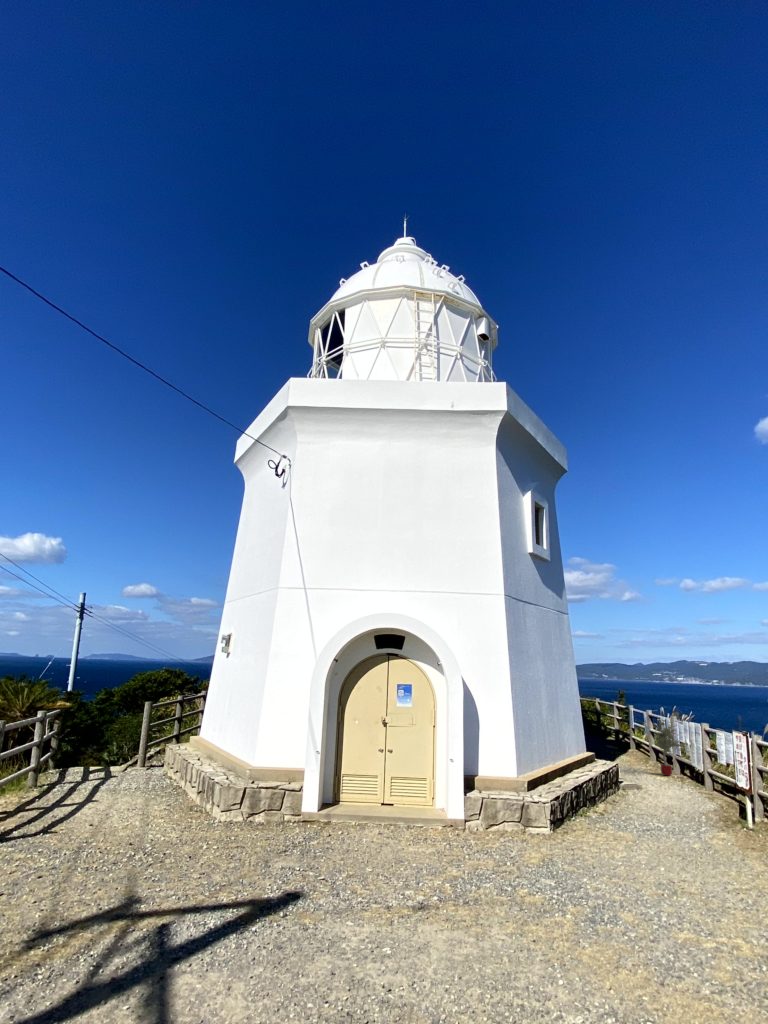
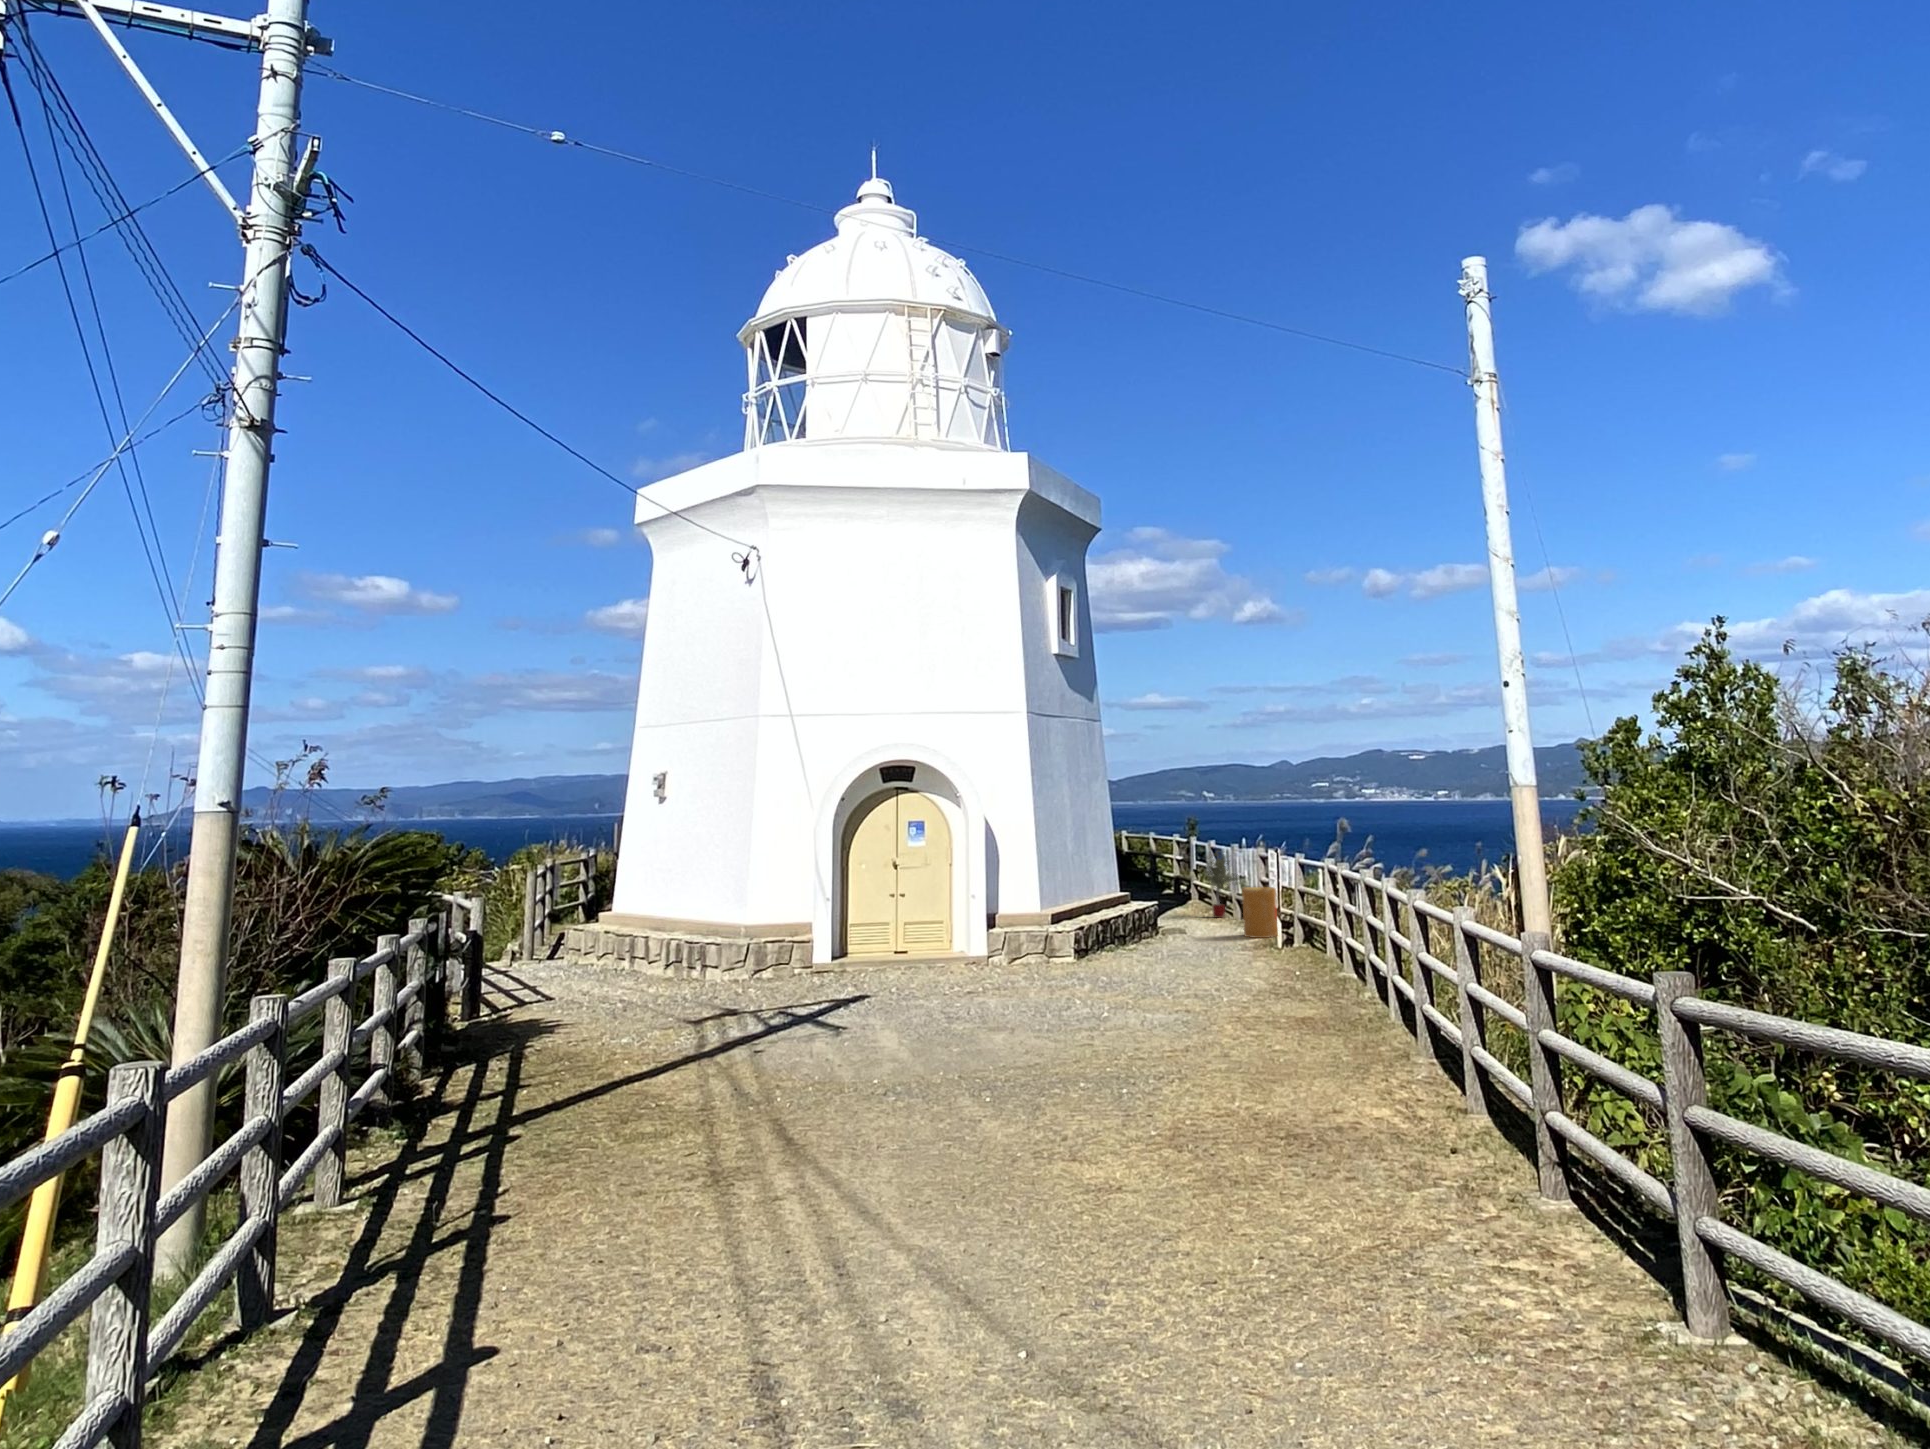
basket: none [704,762,743,815] -> present [1242,887,1278,938]

